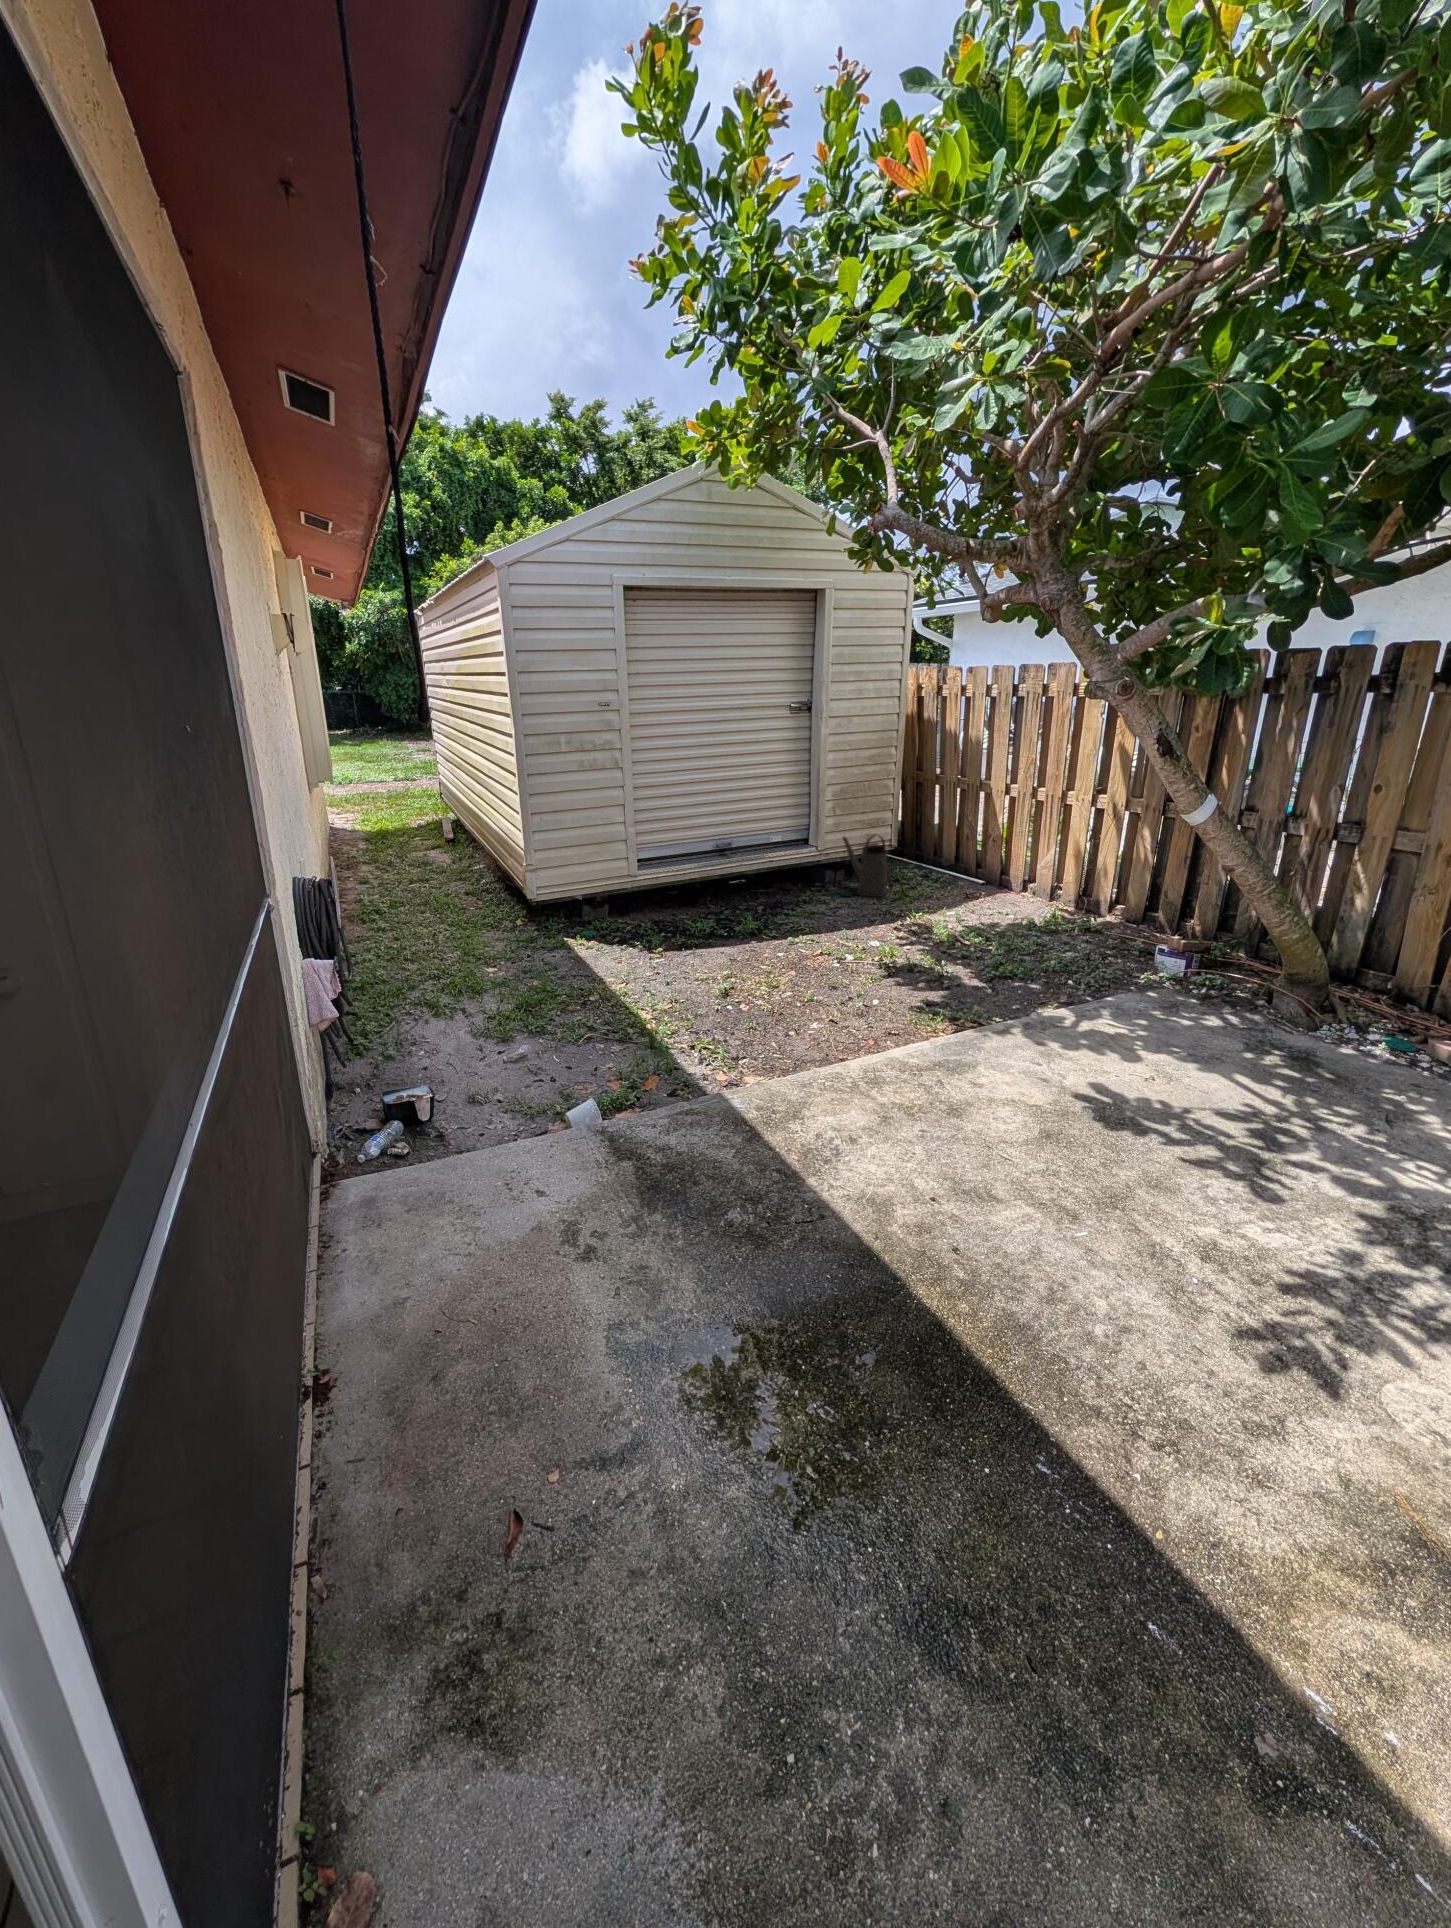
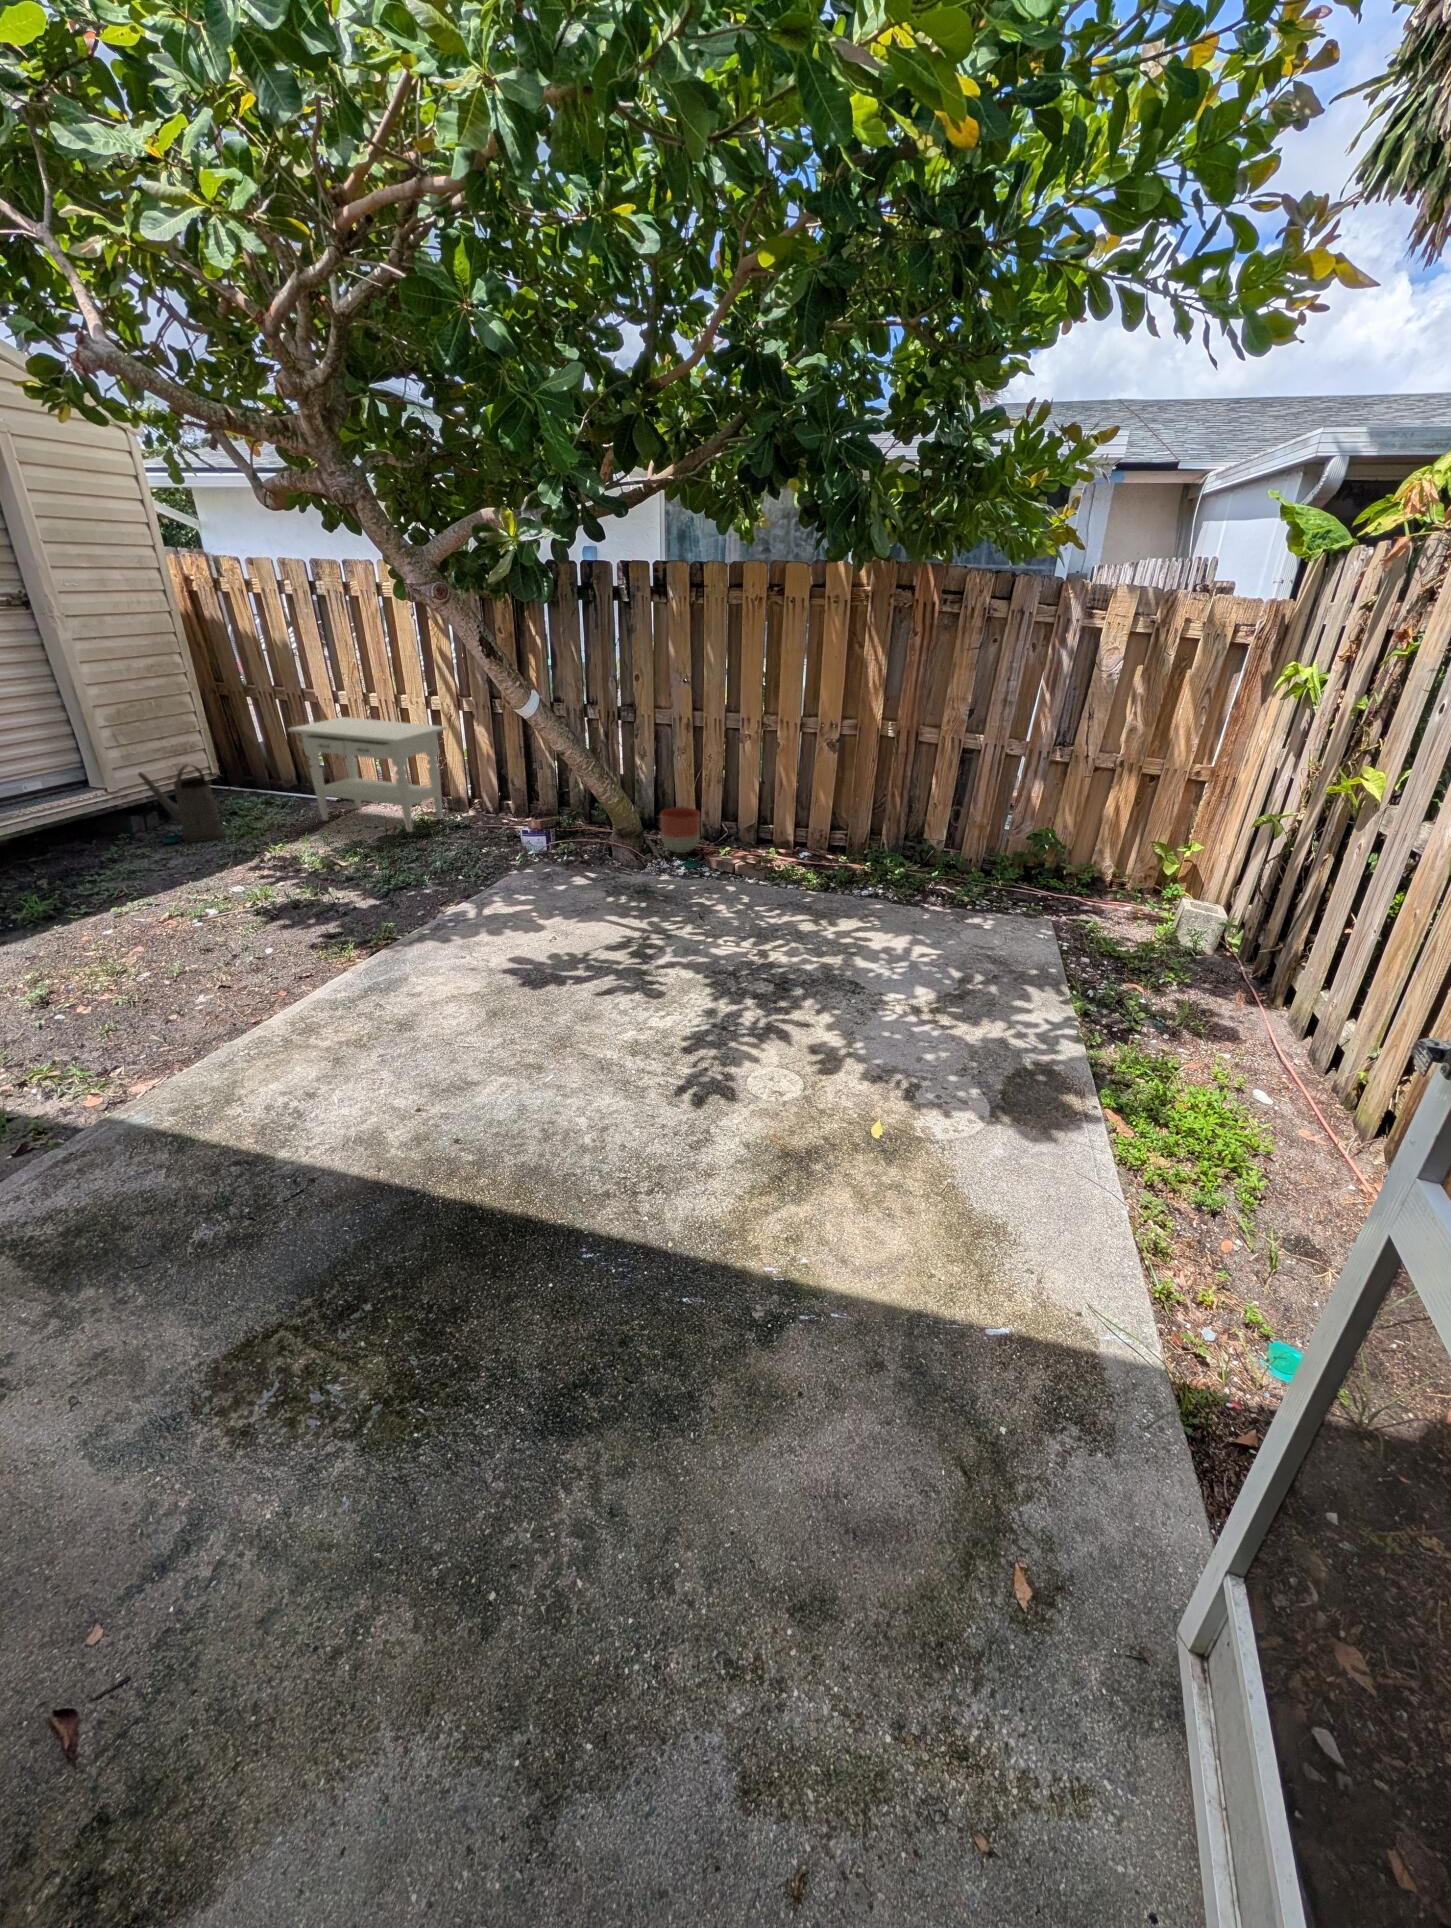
side table: none [959,808,1107,924] -> present [288,717,447,832]
planter: none [1352,961,1428,1022] -> present [660,807,700,853]

